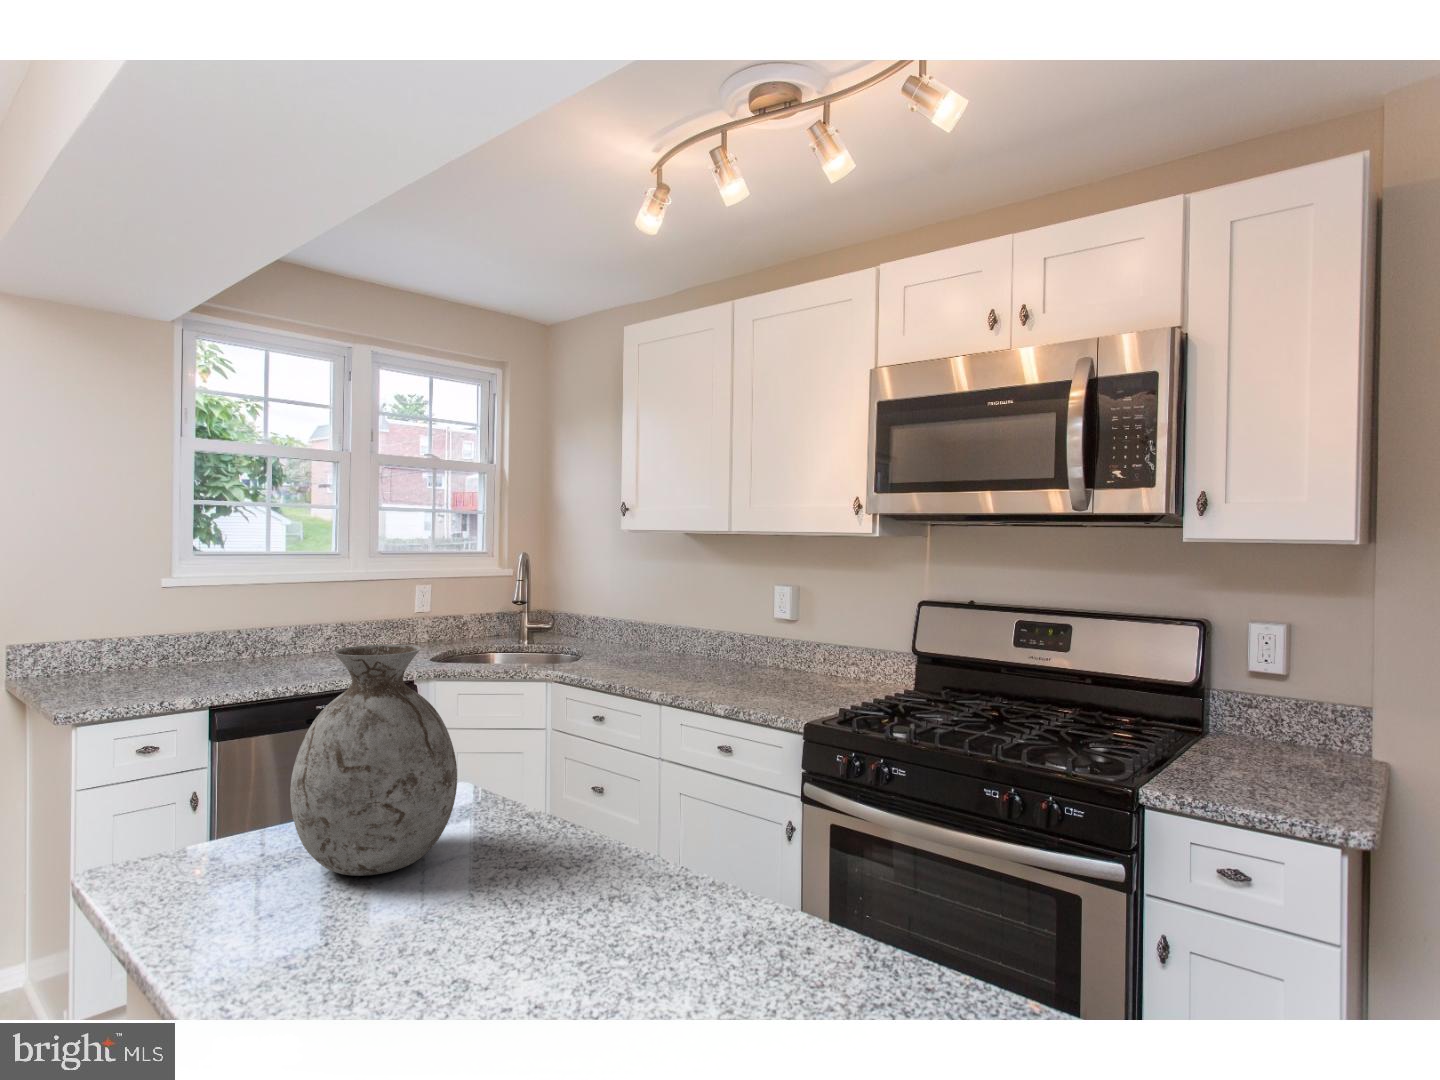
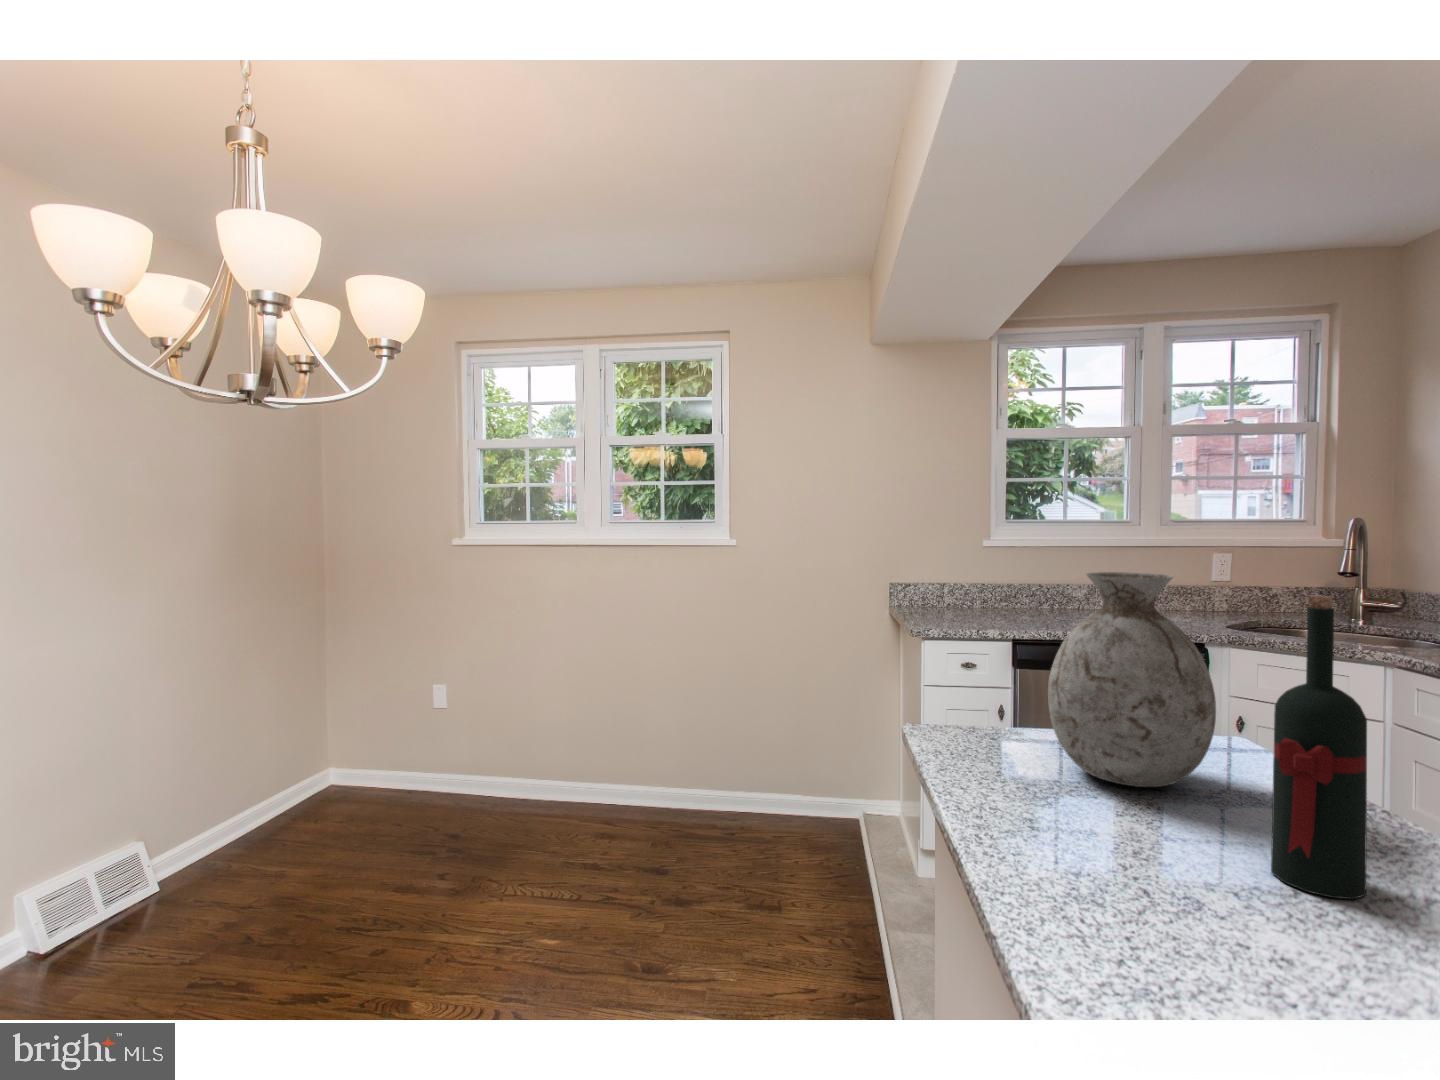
wine bottle: none [511,668,576,929] -> present [1271,595,1367,899]

